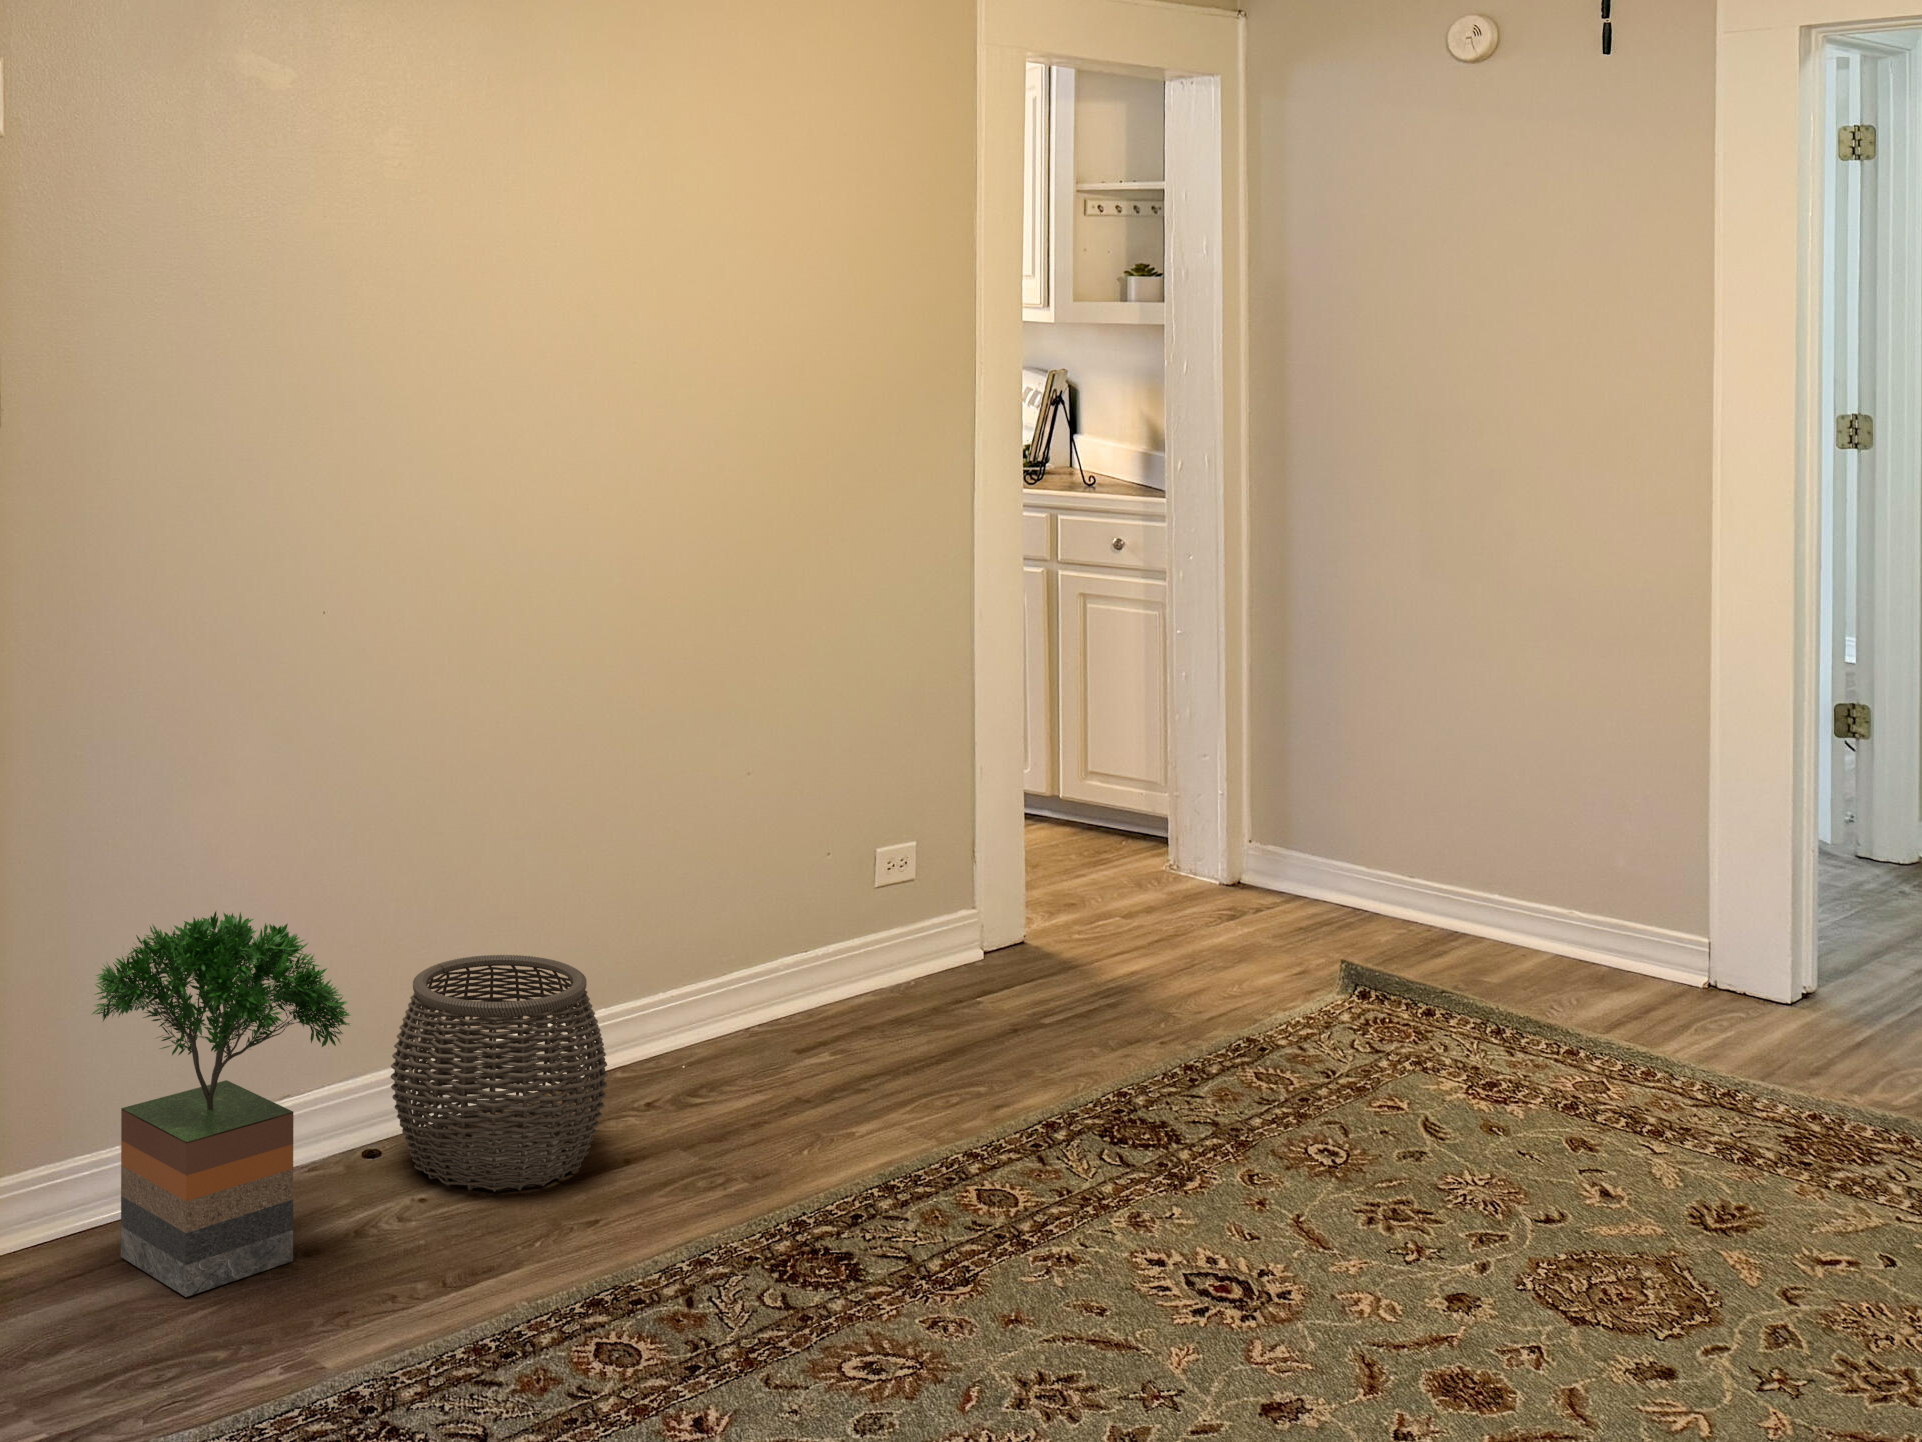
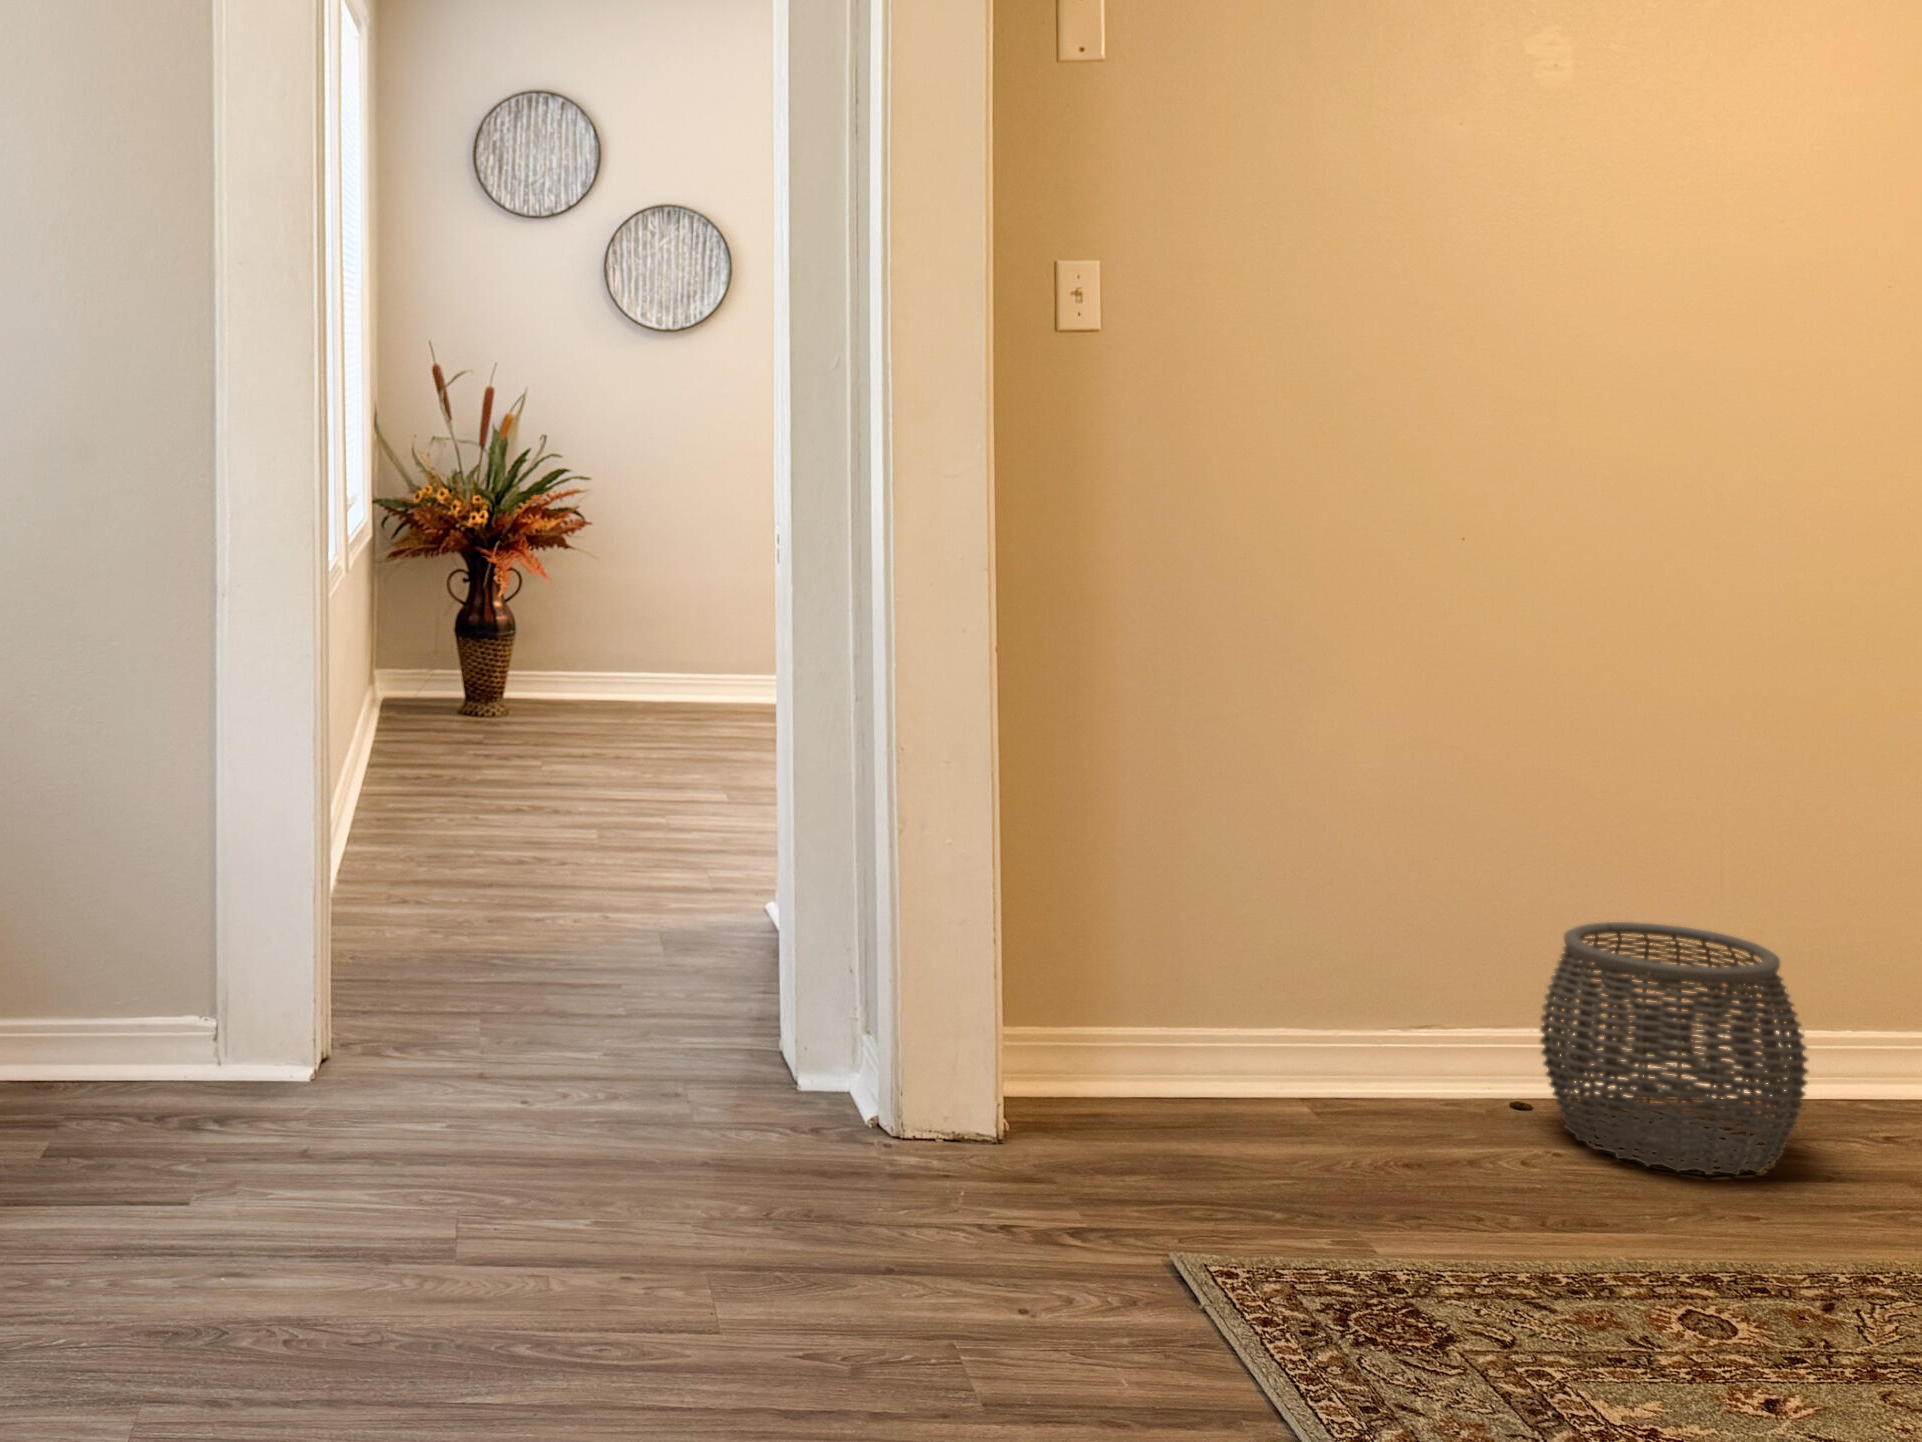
potted tree: present [92,912,350,1297] -> none [1187,808,1451,1168]

